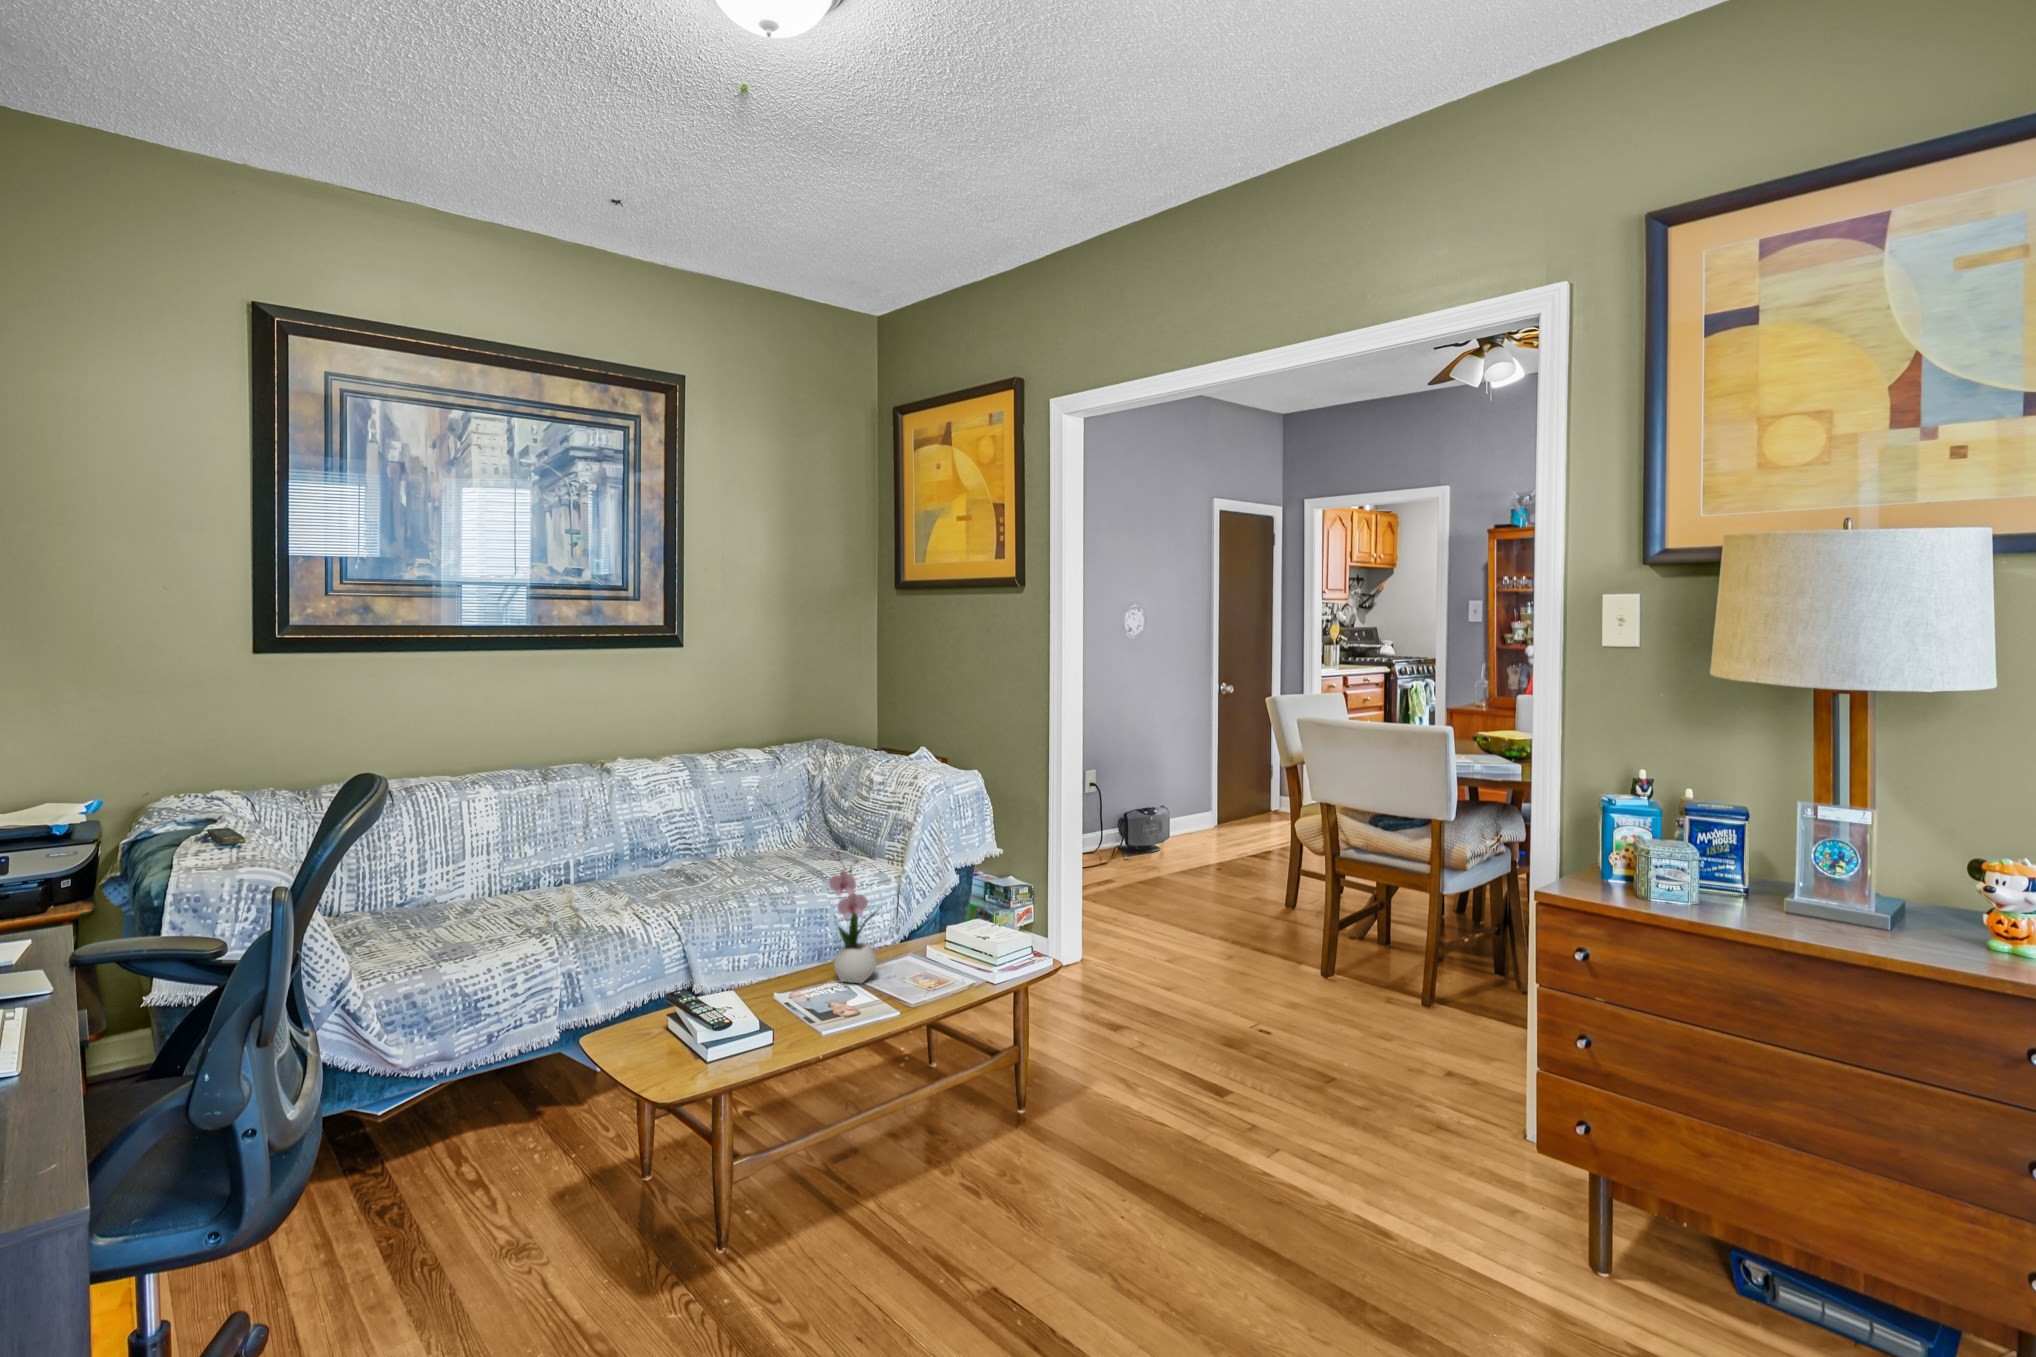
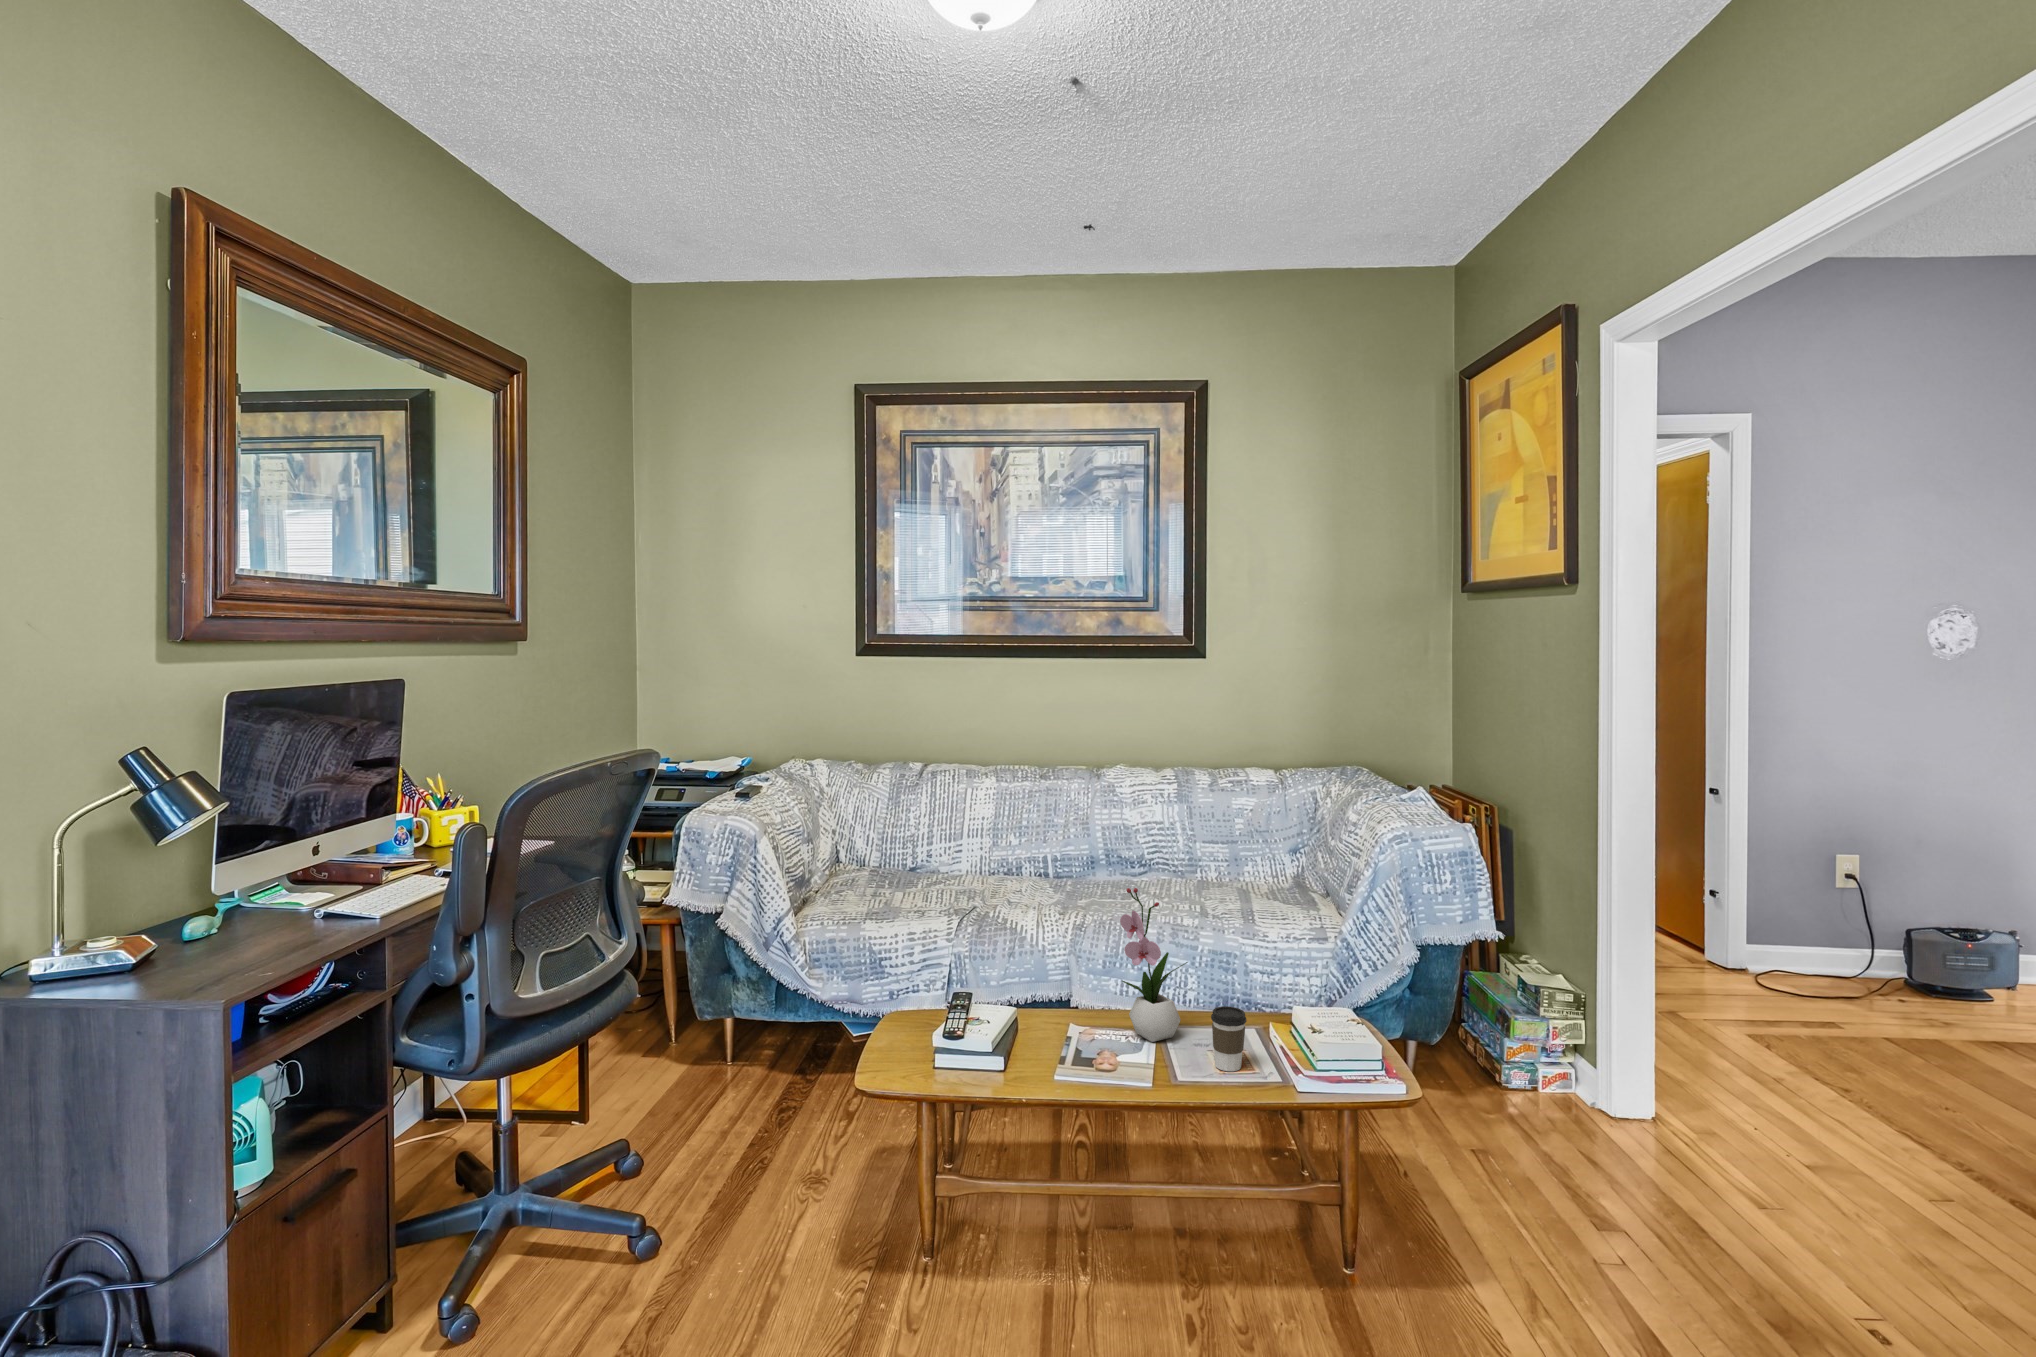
coffee cup: none [924,932,954,984] -> present [1211,1006,1246,1071]

